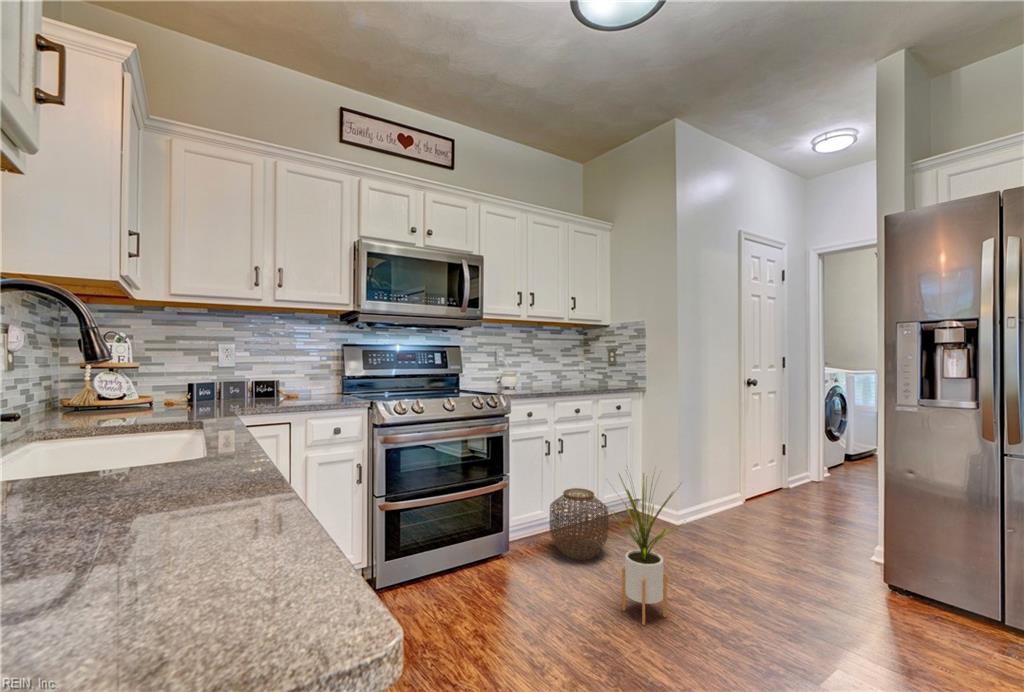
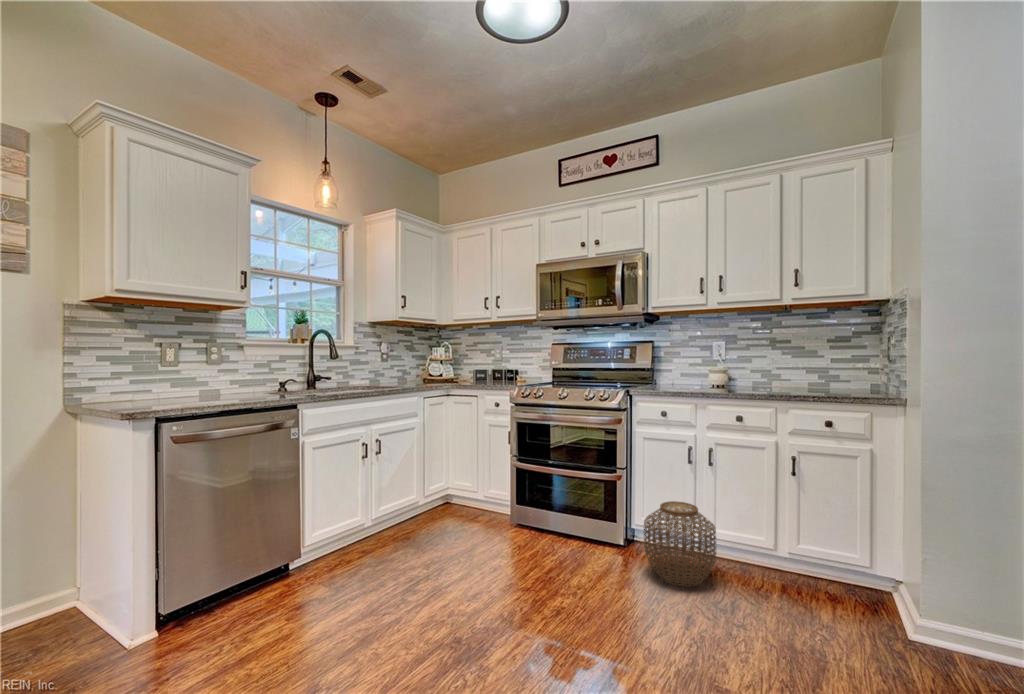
house plant: present [615,473,676,625] -> none [549,461,636,640]

